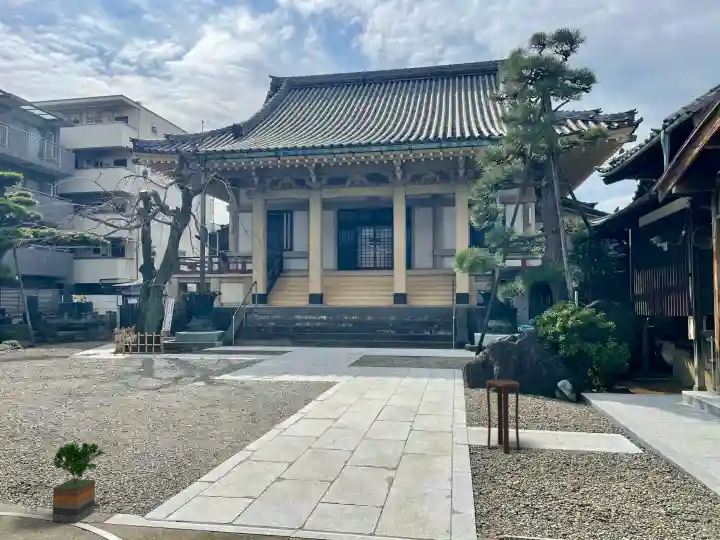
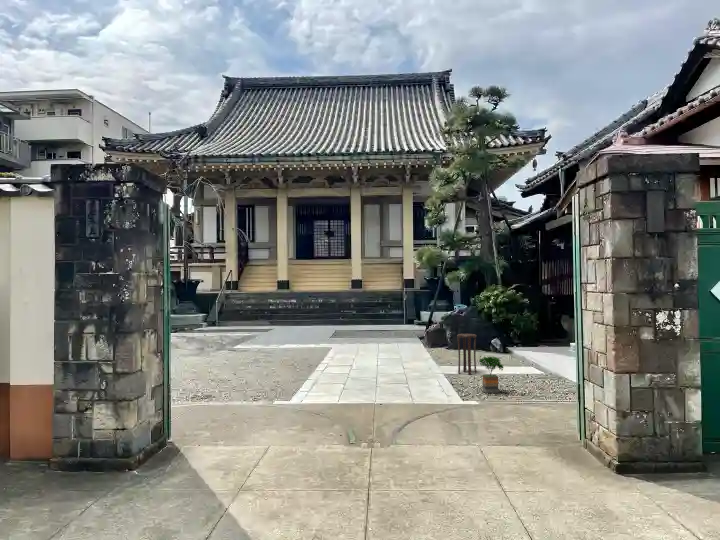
potted tree: present [53,443,104,523] -> present [479,357,503,393]

